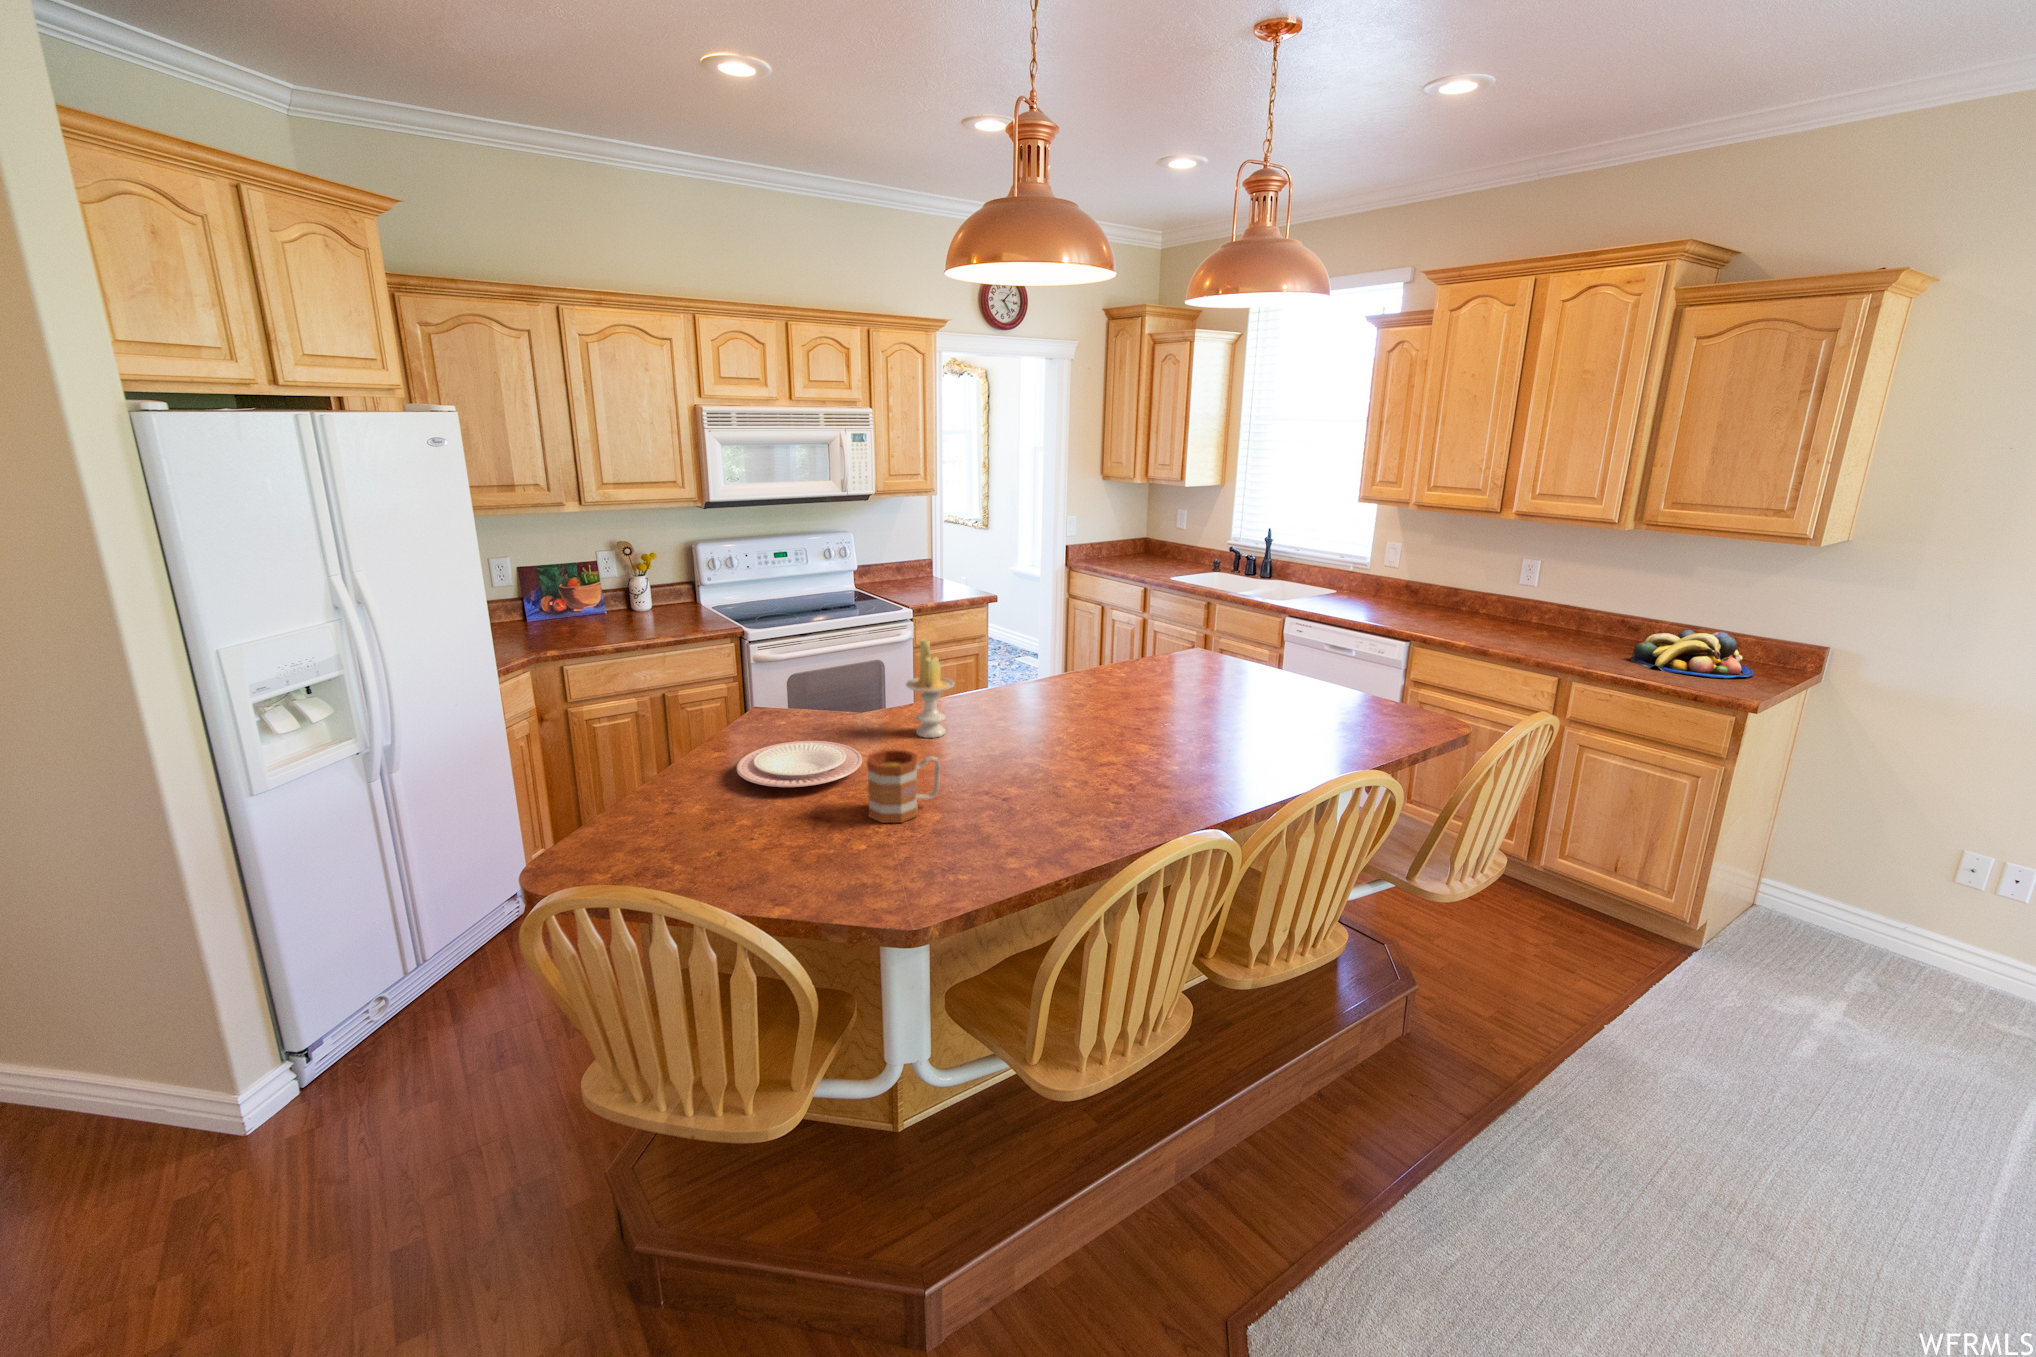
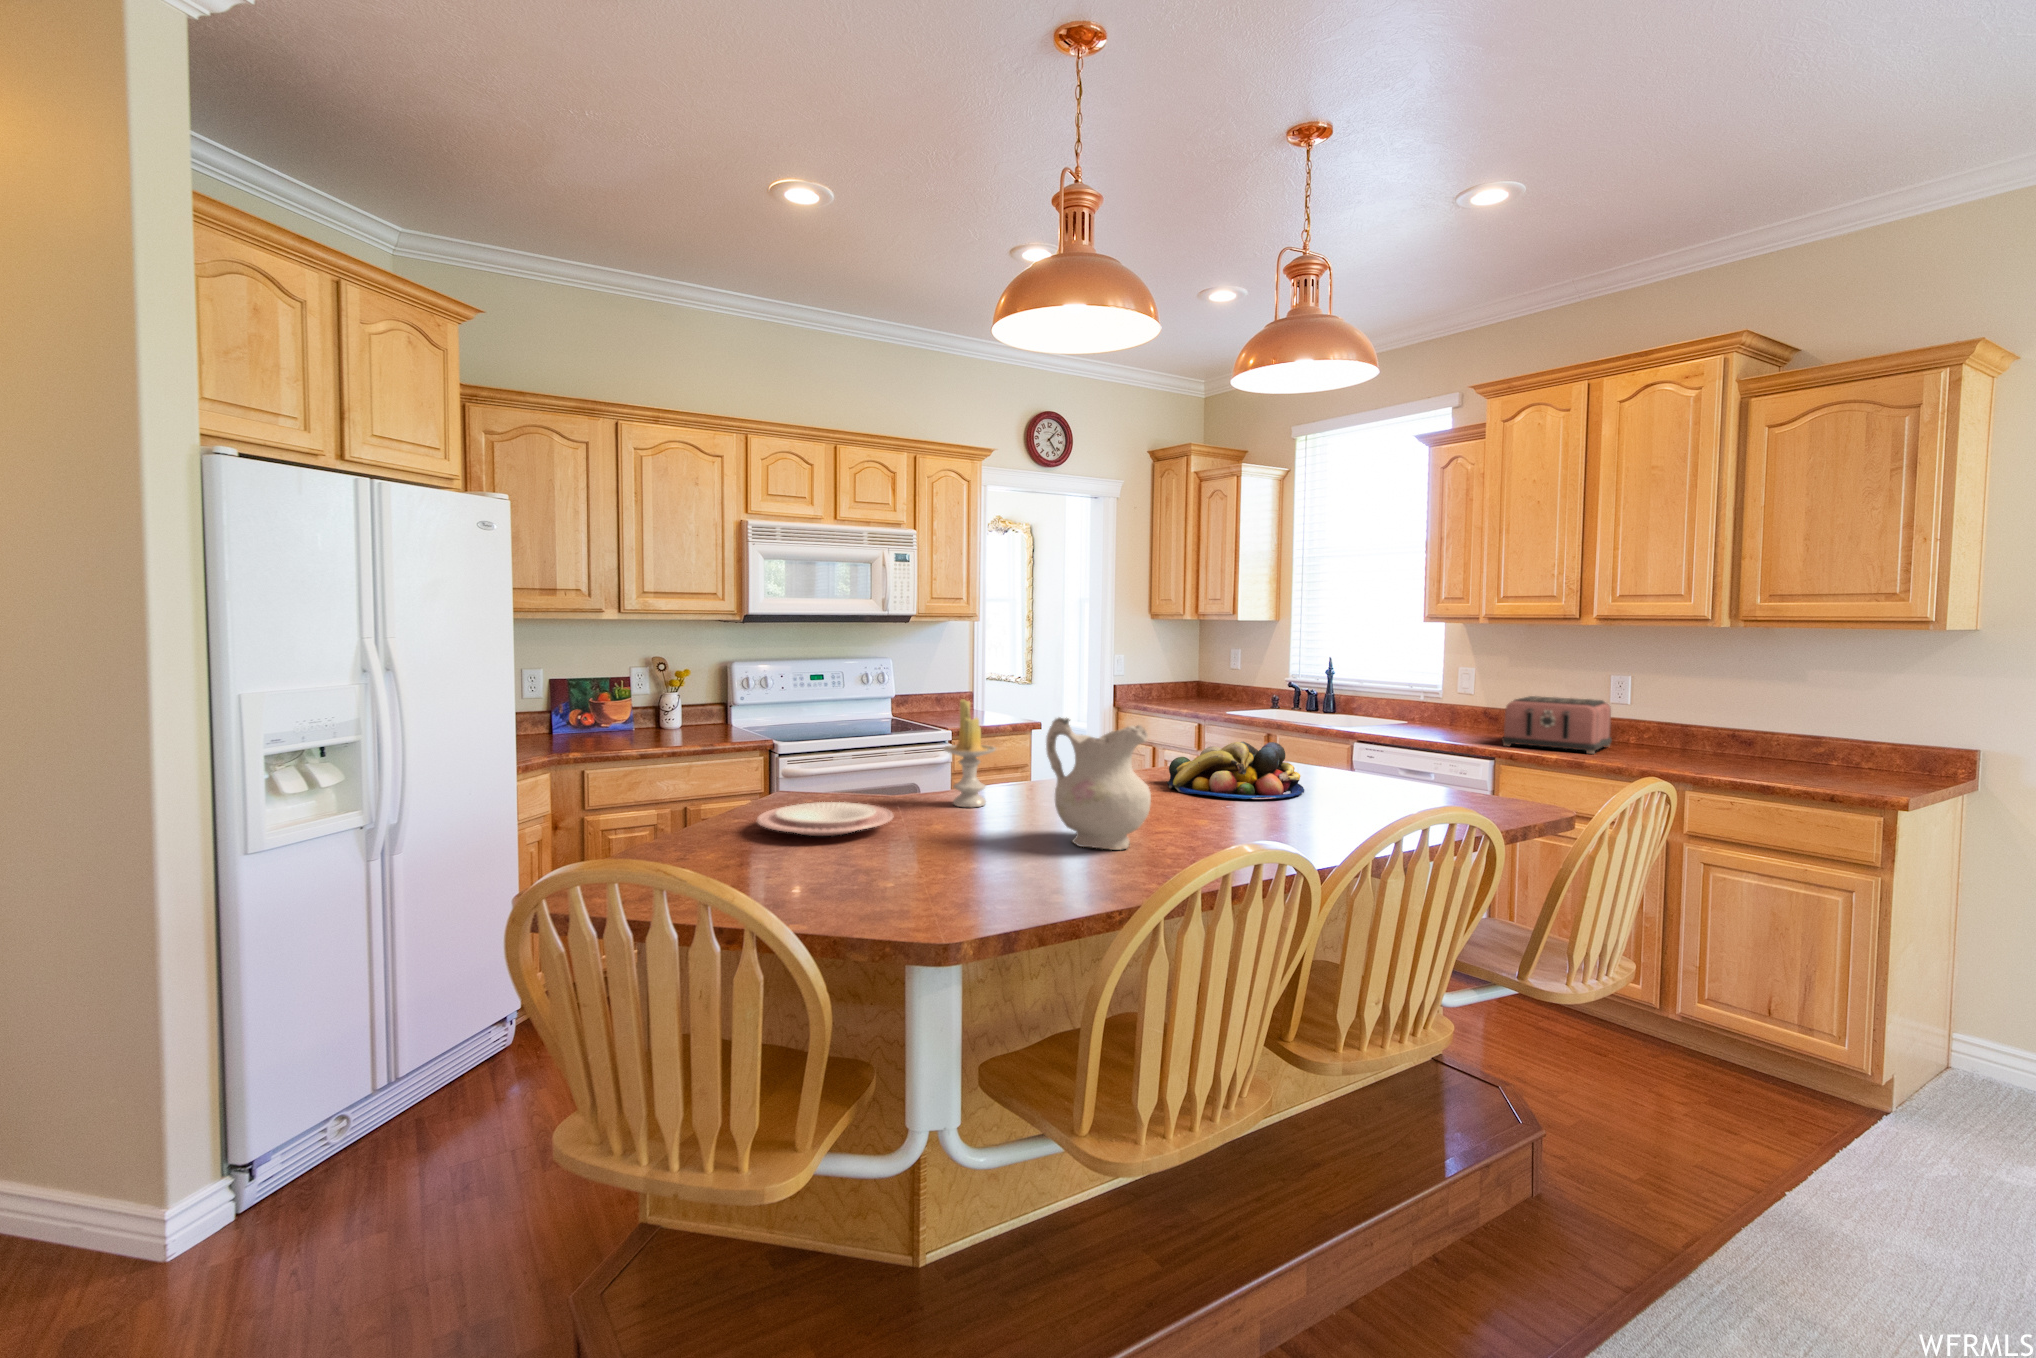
toaster: none [1419,582,1521,642] -> present [1502,696,1612,754]
fruit bowl: present [1631,630,1754,678] -> present [1167,742,1304,799]
ceramic pitcher: none [1001,676,1095,797] -> present [1046,717,1151,850]
mug: present [867,750,940,823] -> none [898,788,979,865]

